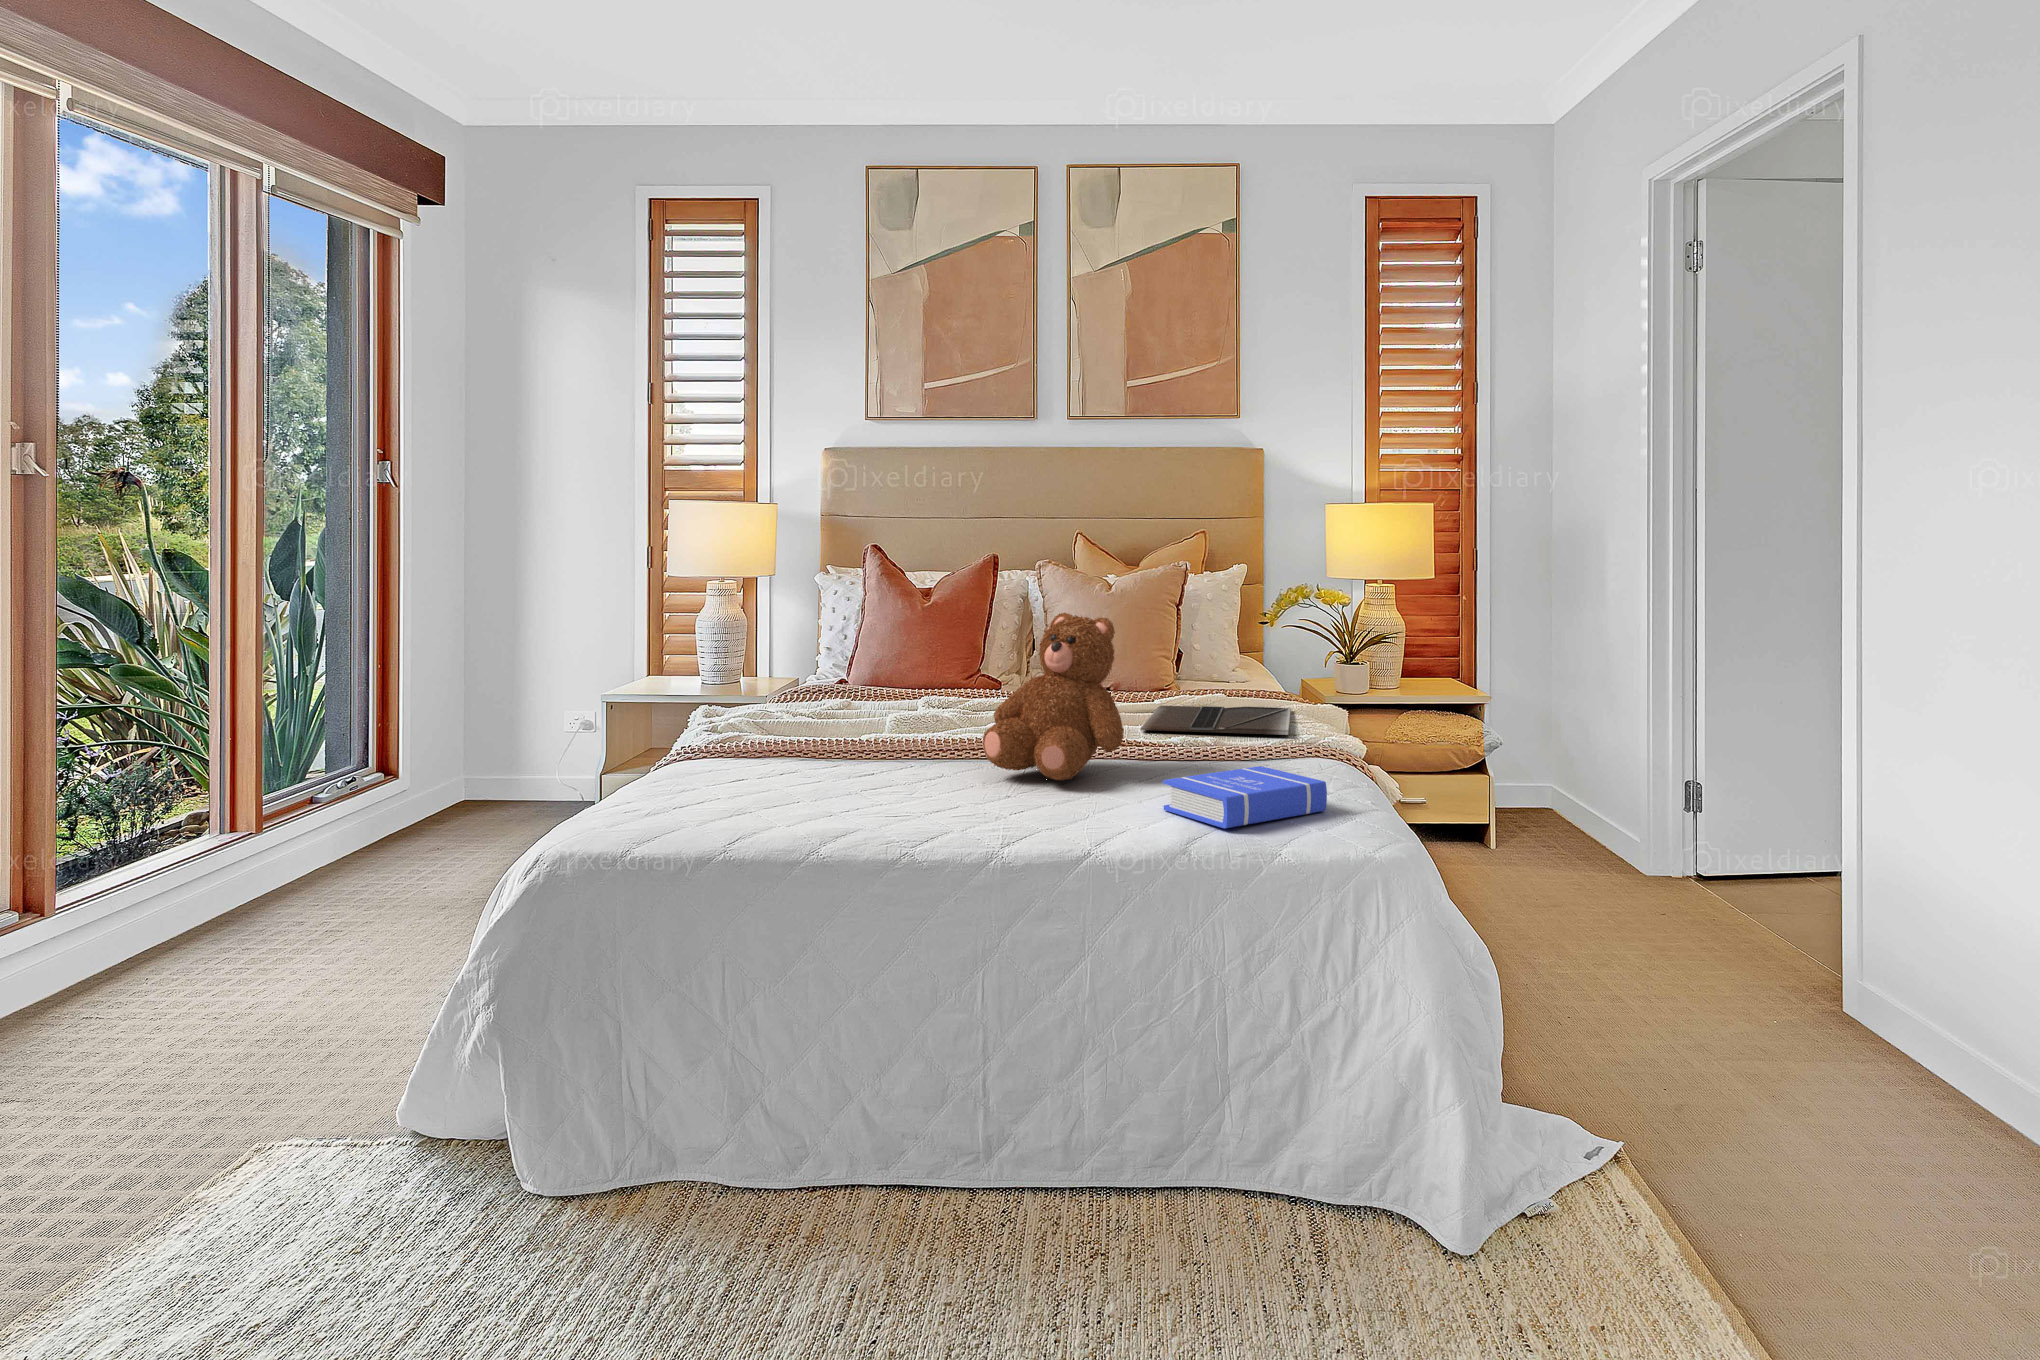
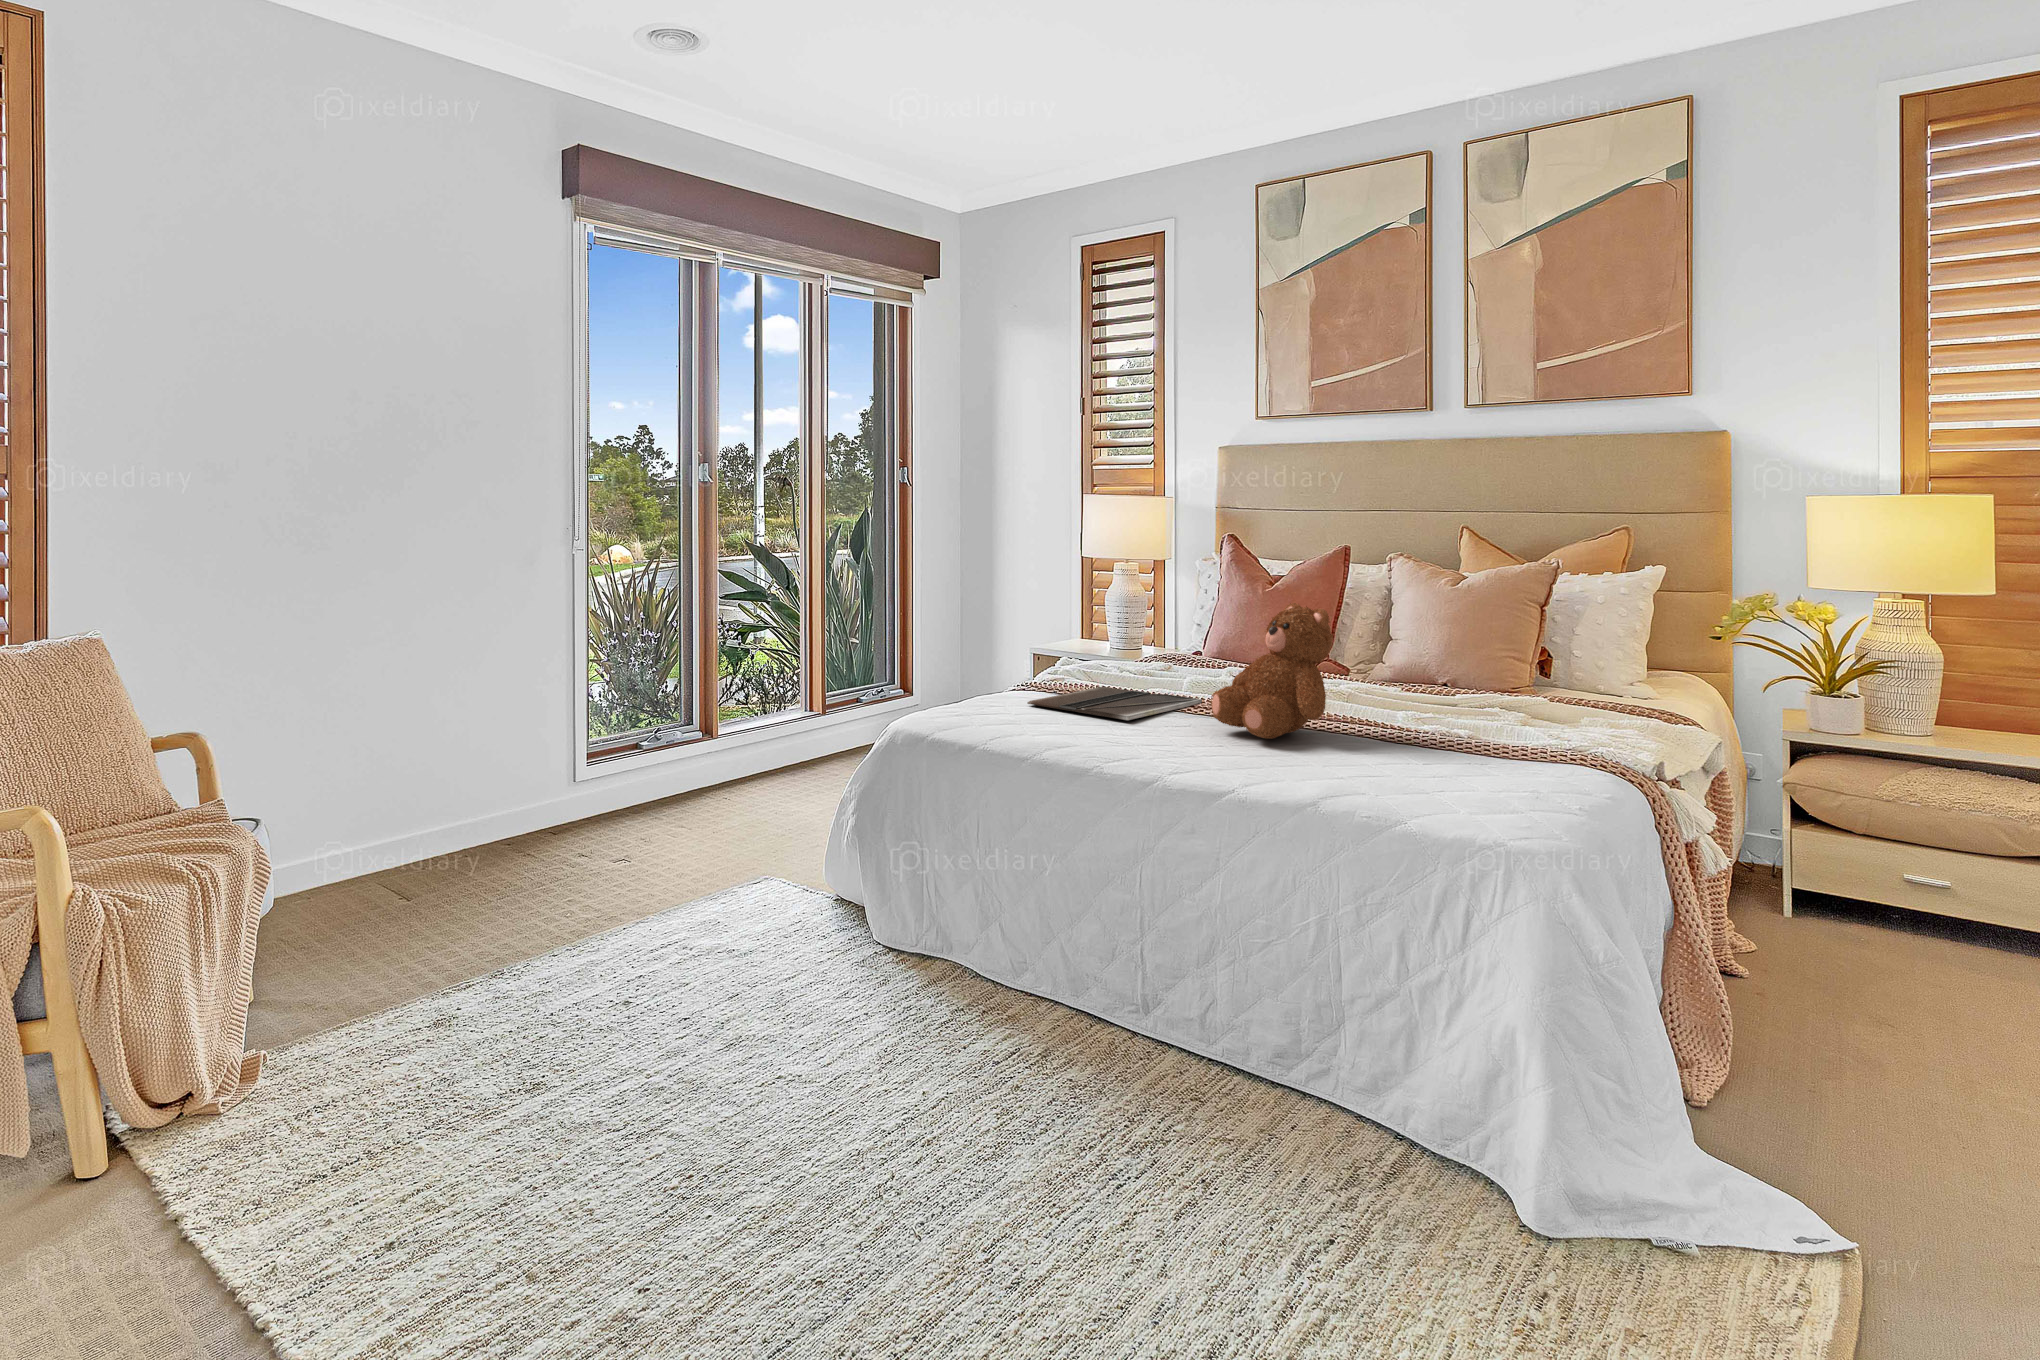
laptop: present [1140,706,1291,735] -> present [1027,687,1202,720]
book: present [1163,766,1327,828] -> none [1322,746,1468,789]

